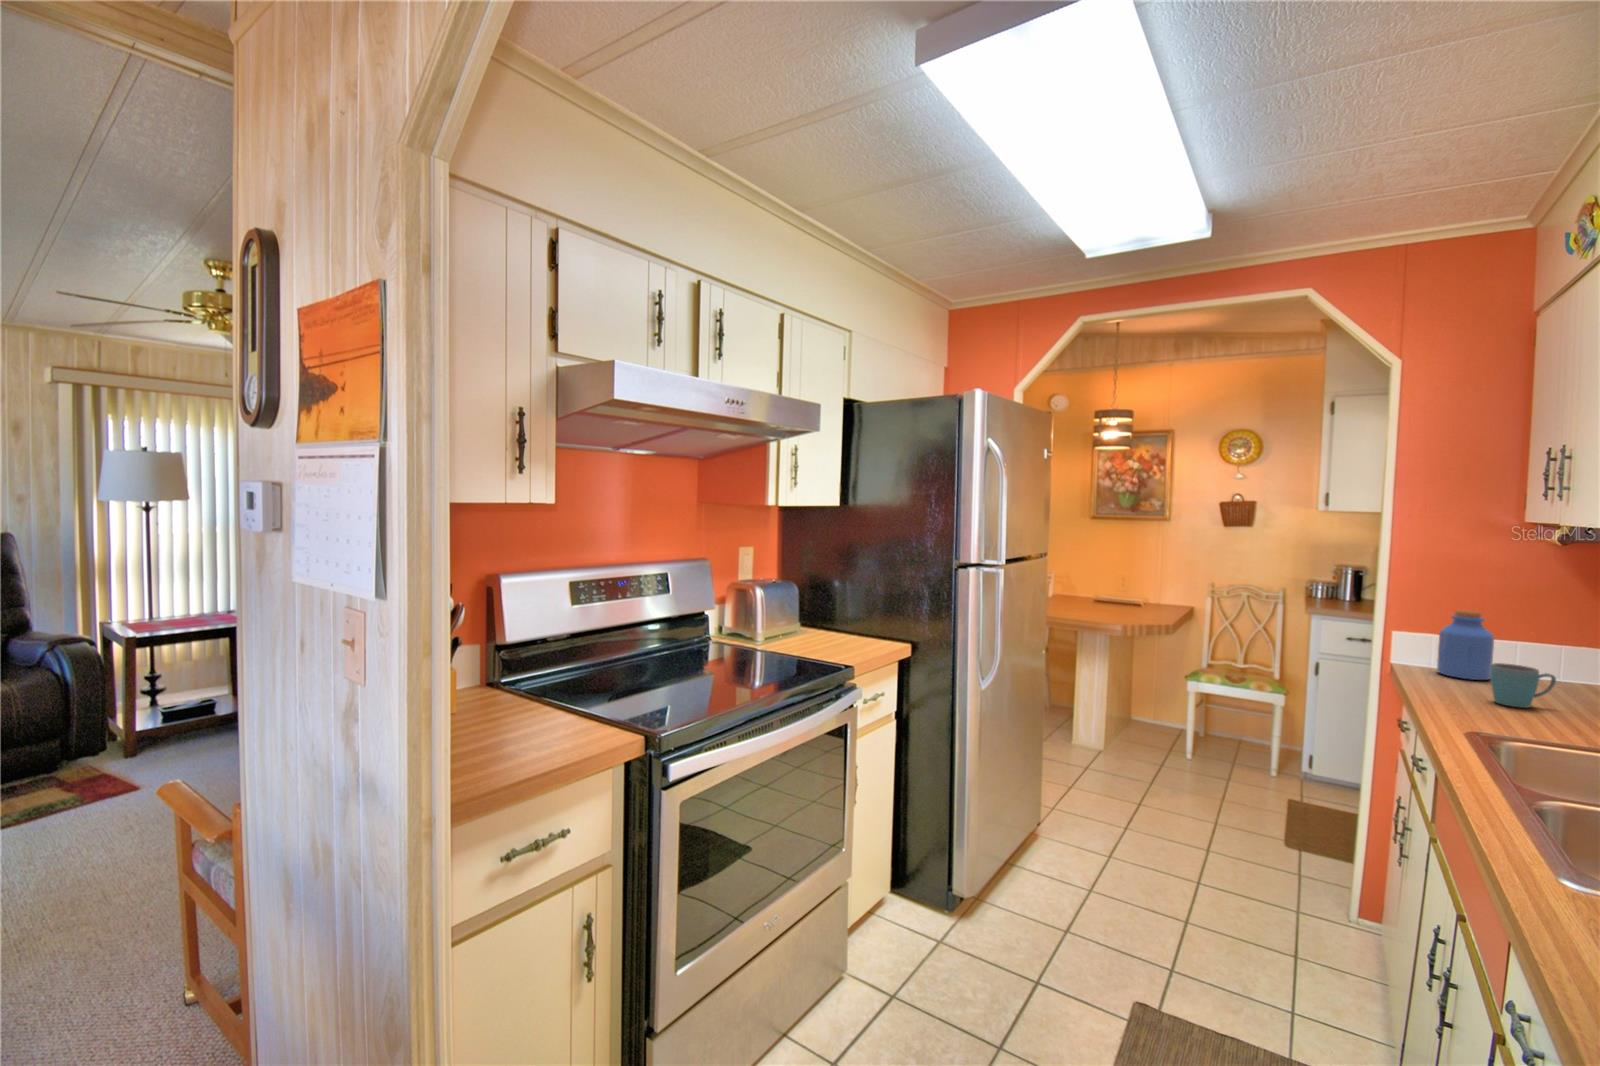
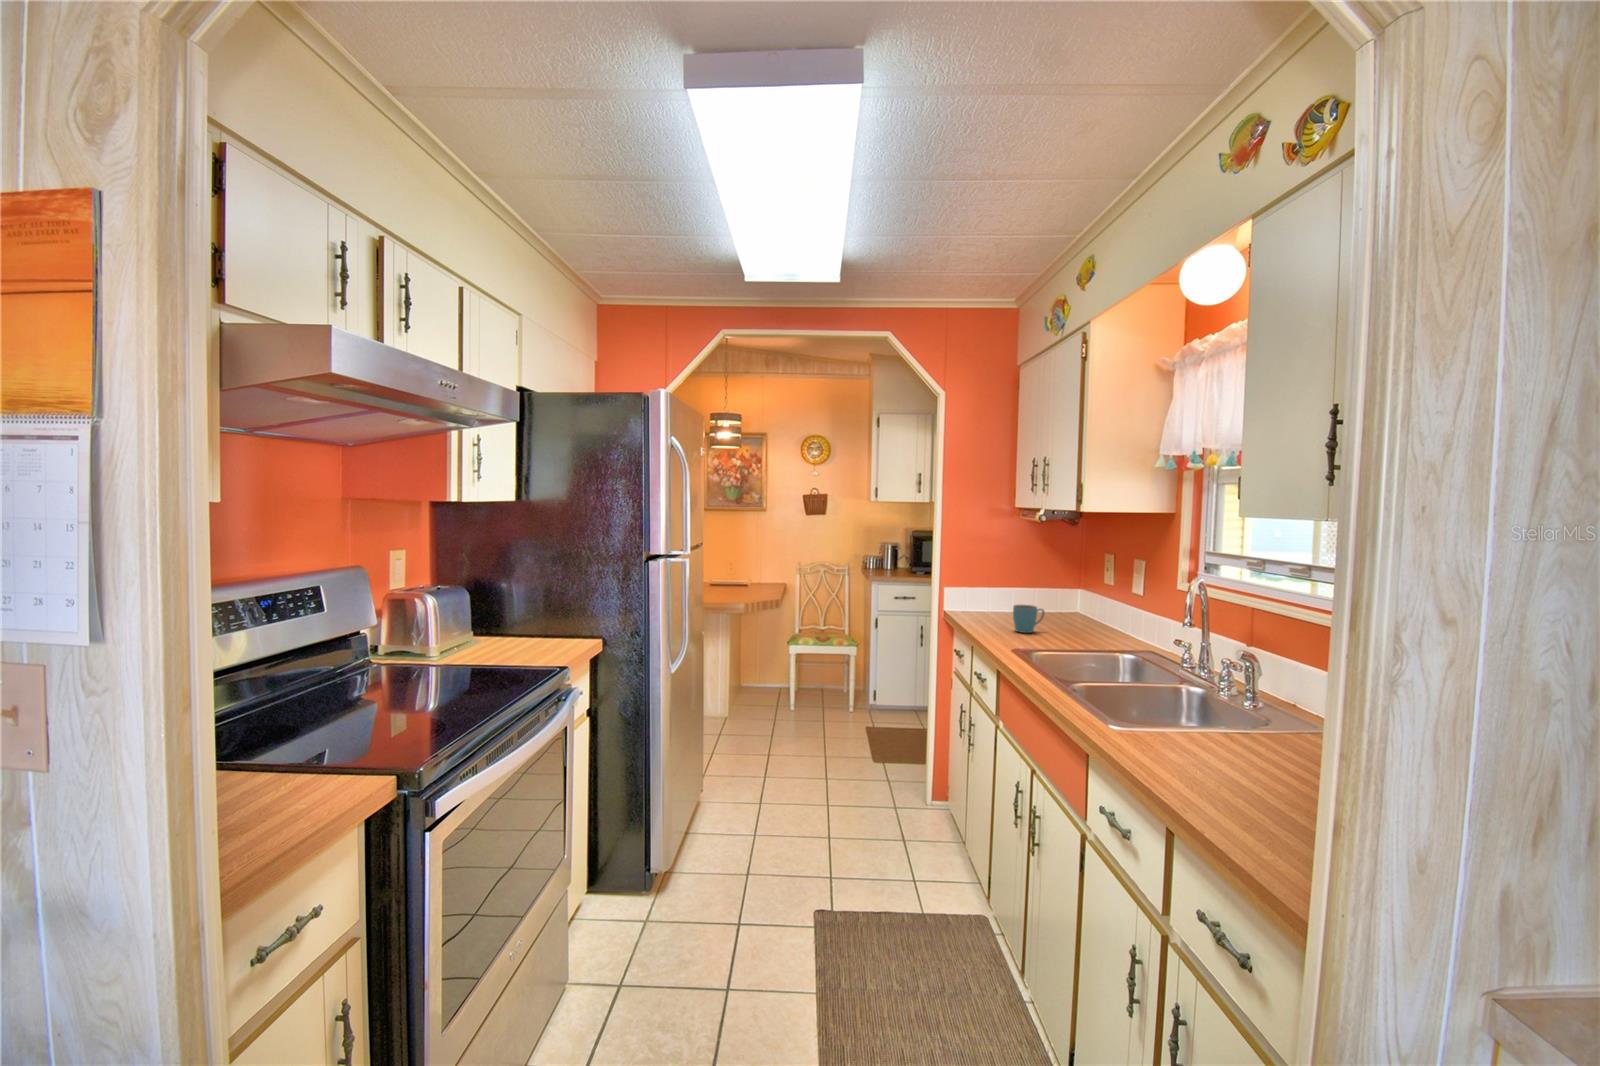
jar: present [1437,610,1494,680] -> none [976,571,1007,618]

